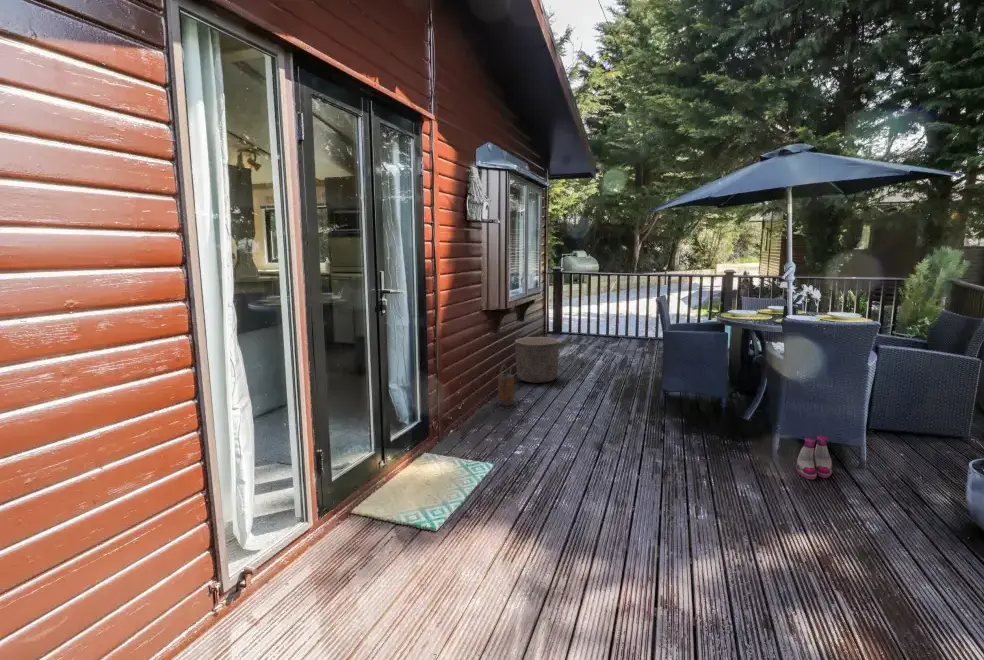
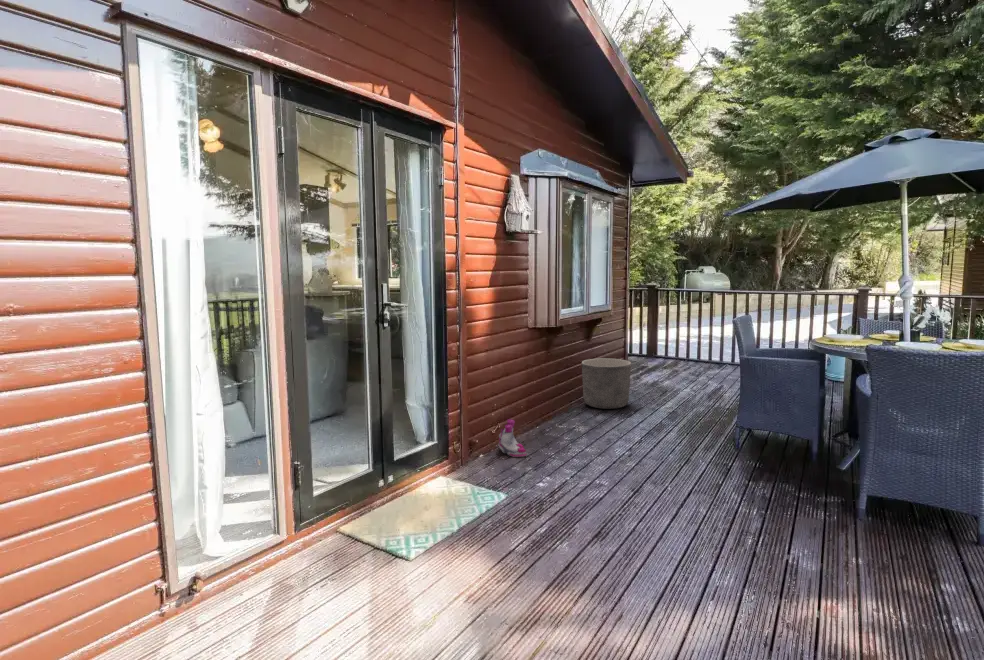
watering can: present [498,365,514,405] -> none [548,386,567,431]
boots: present [796,435,833,479] -> present [499,419,527,457]

